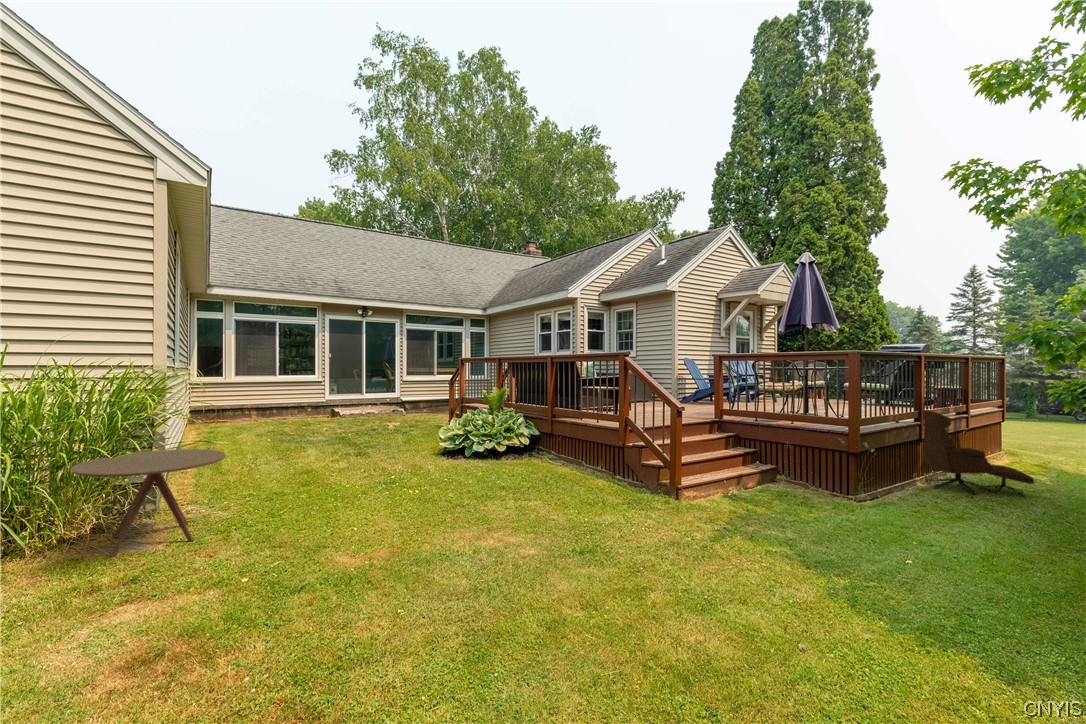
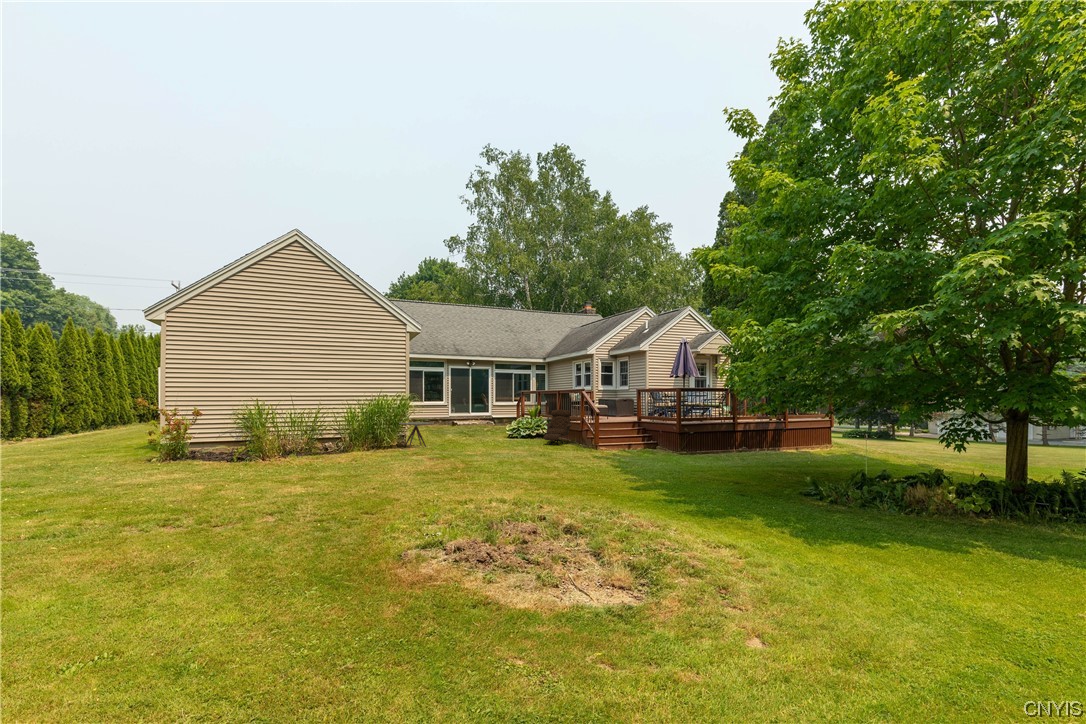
lounge chair: present [923,410,1035,496] -> present [544,410,572,445]

